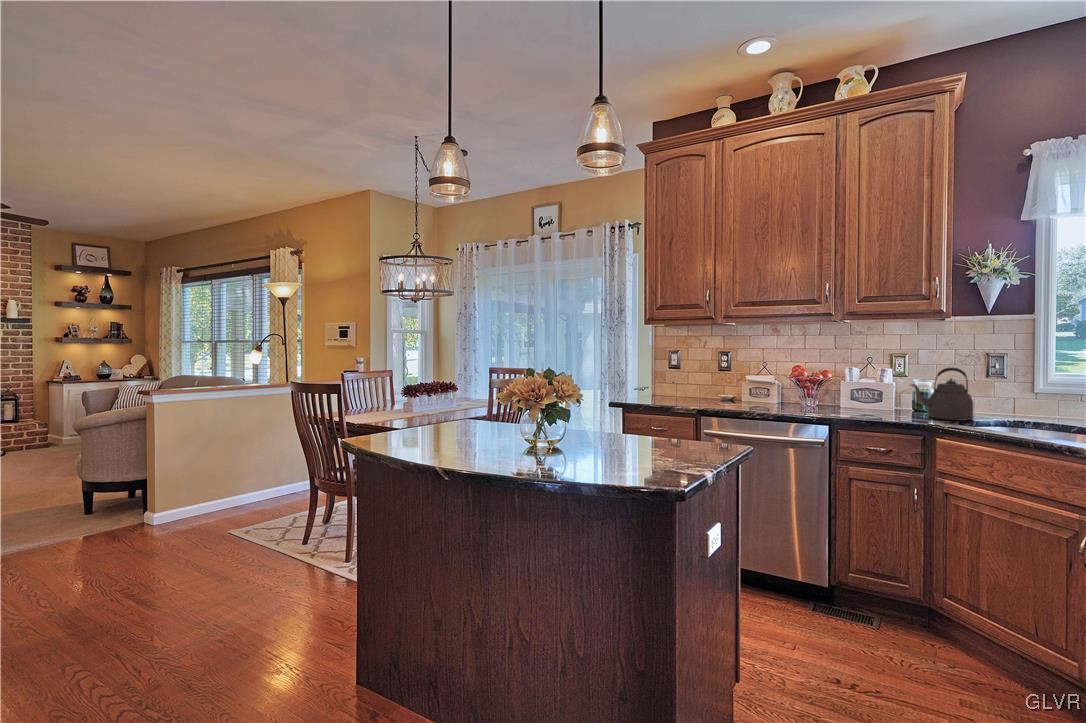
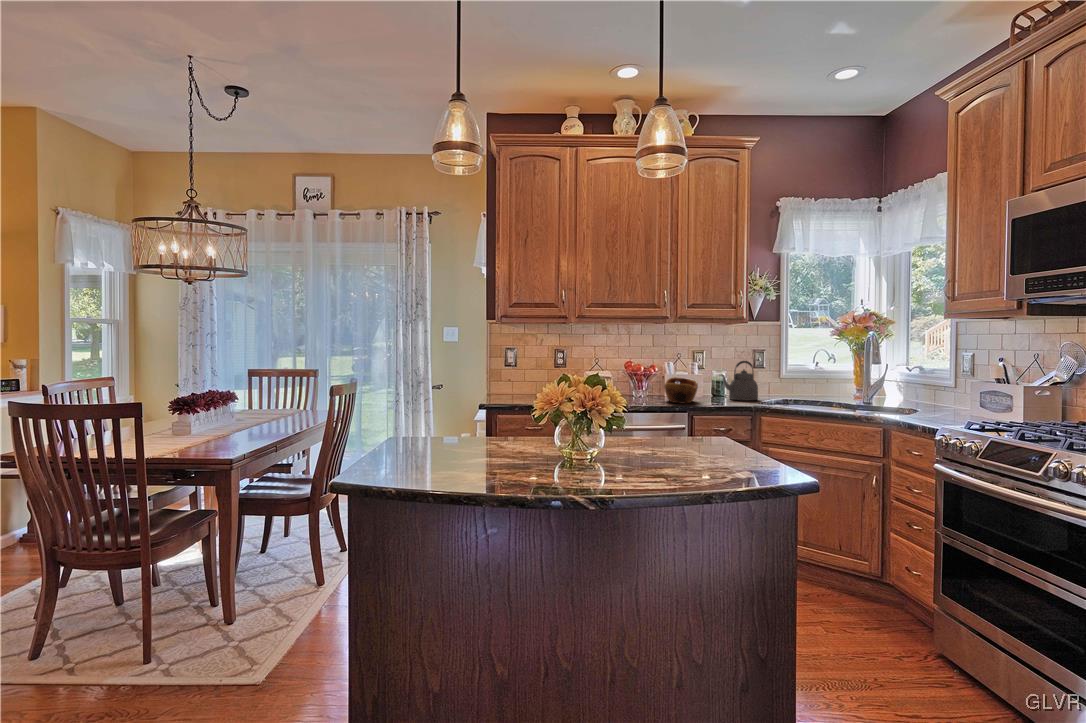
wooden bowl: none [821,386,871,418] -> present [664,378,698,403]

